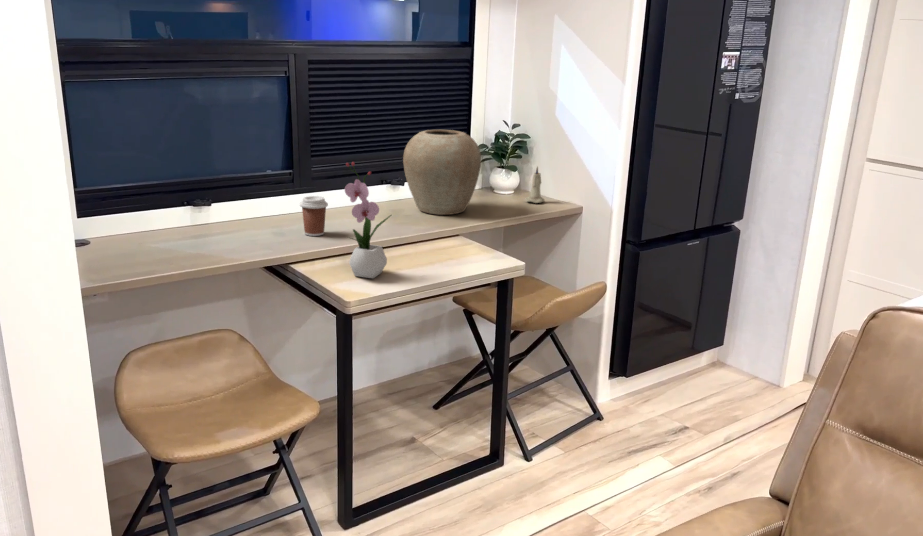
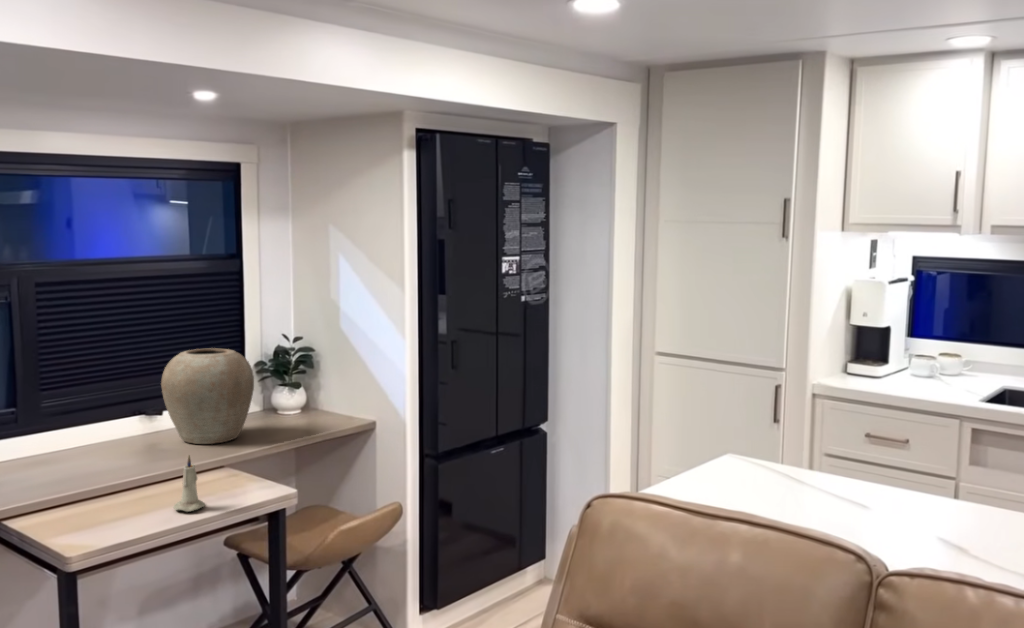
flower arrangement: present [345,162,391,278] -> none [71,392,135,527]
candle: present [525,167,544,203] -> present [174,456,205,512]
coffee cup: present [300,196,328,236] -> none [22,435,59,483]

